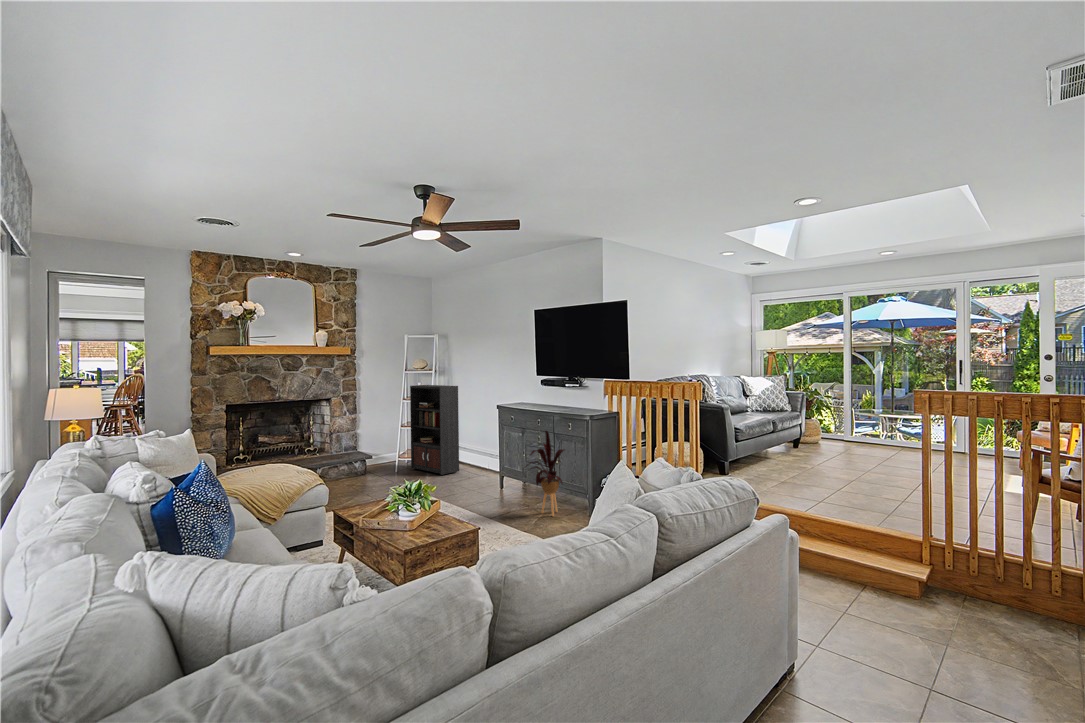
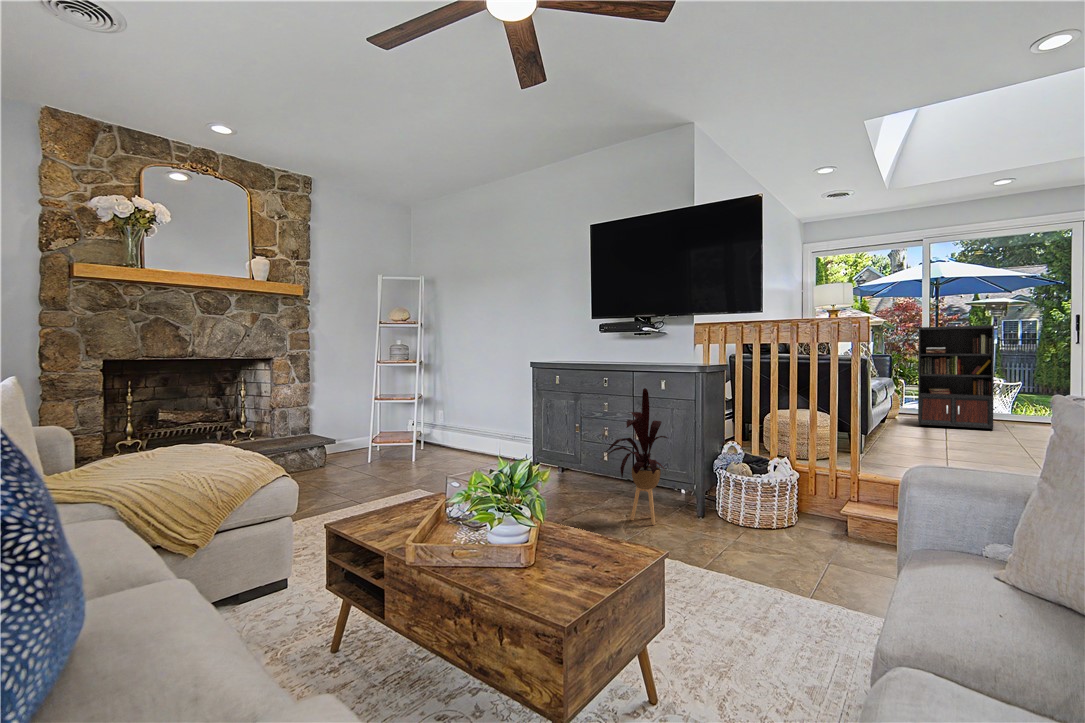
bookcase: present [410,385,482,475] -> present [918,325,1013,430]

